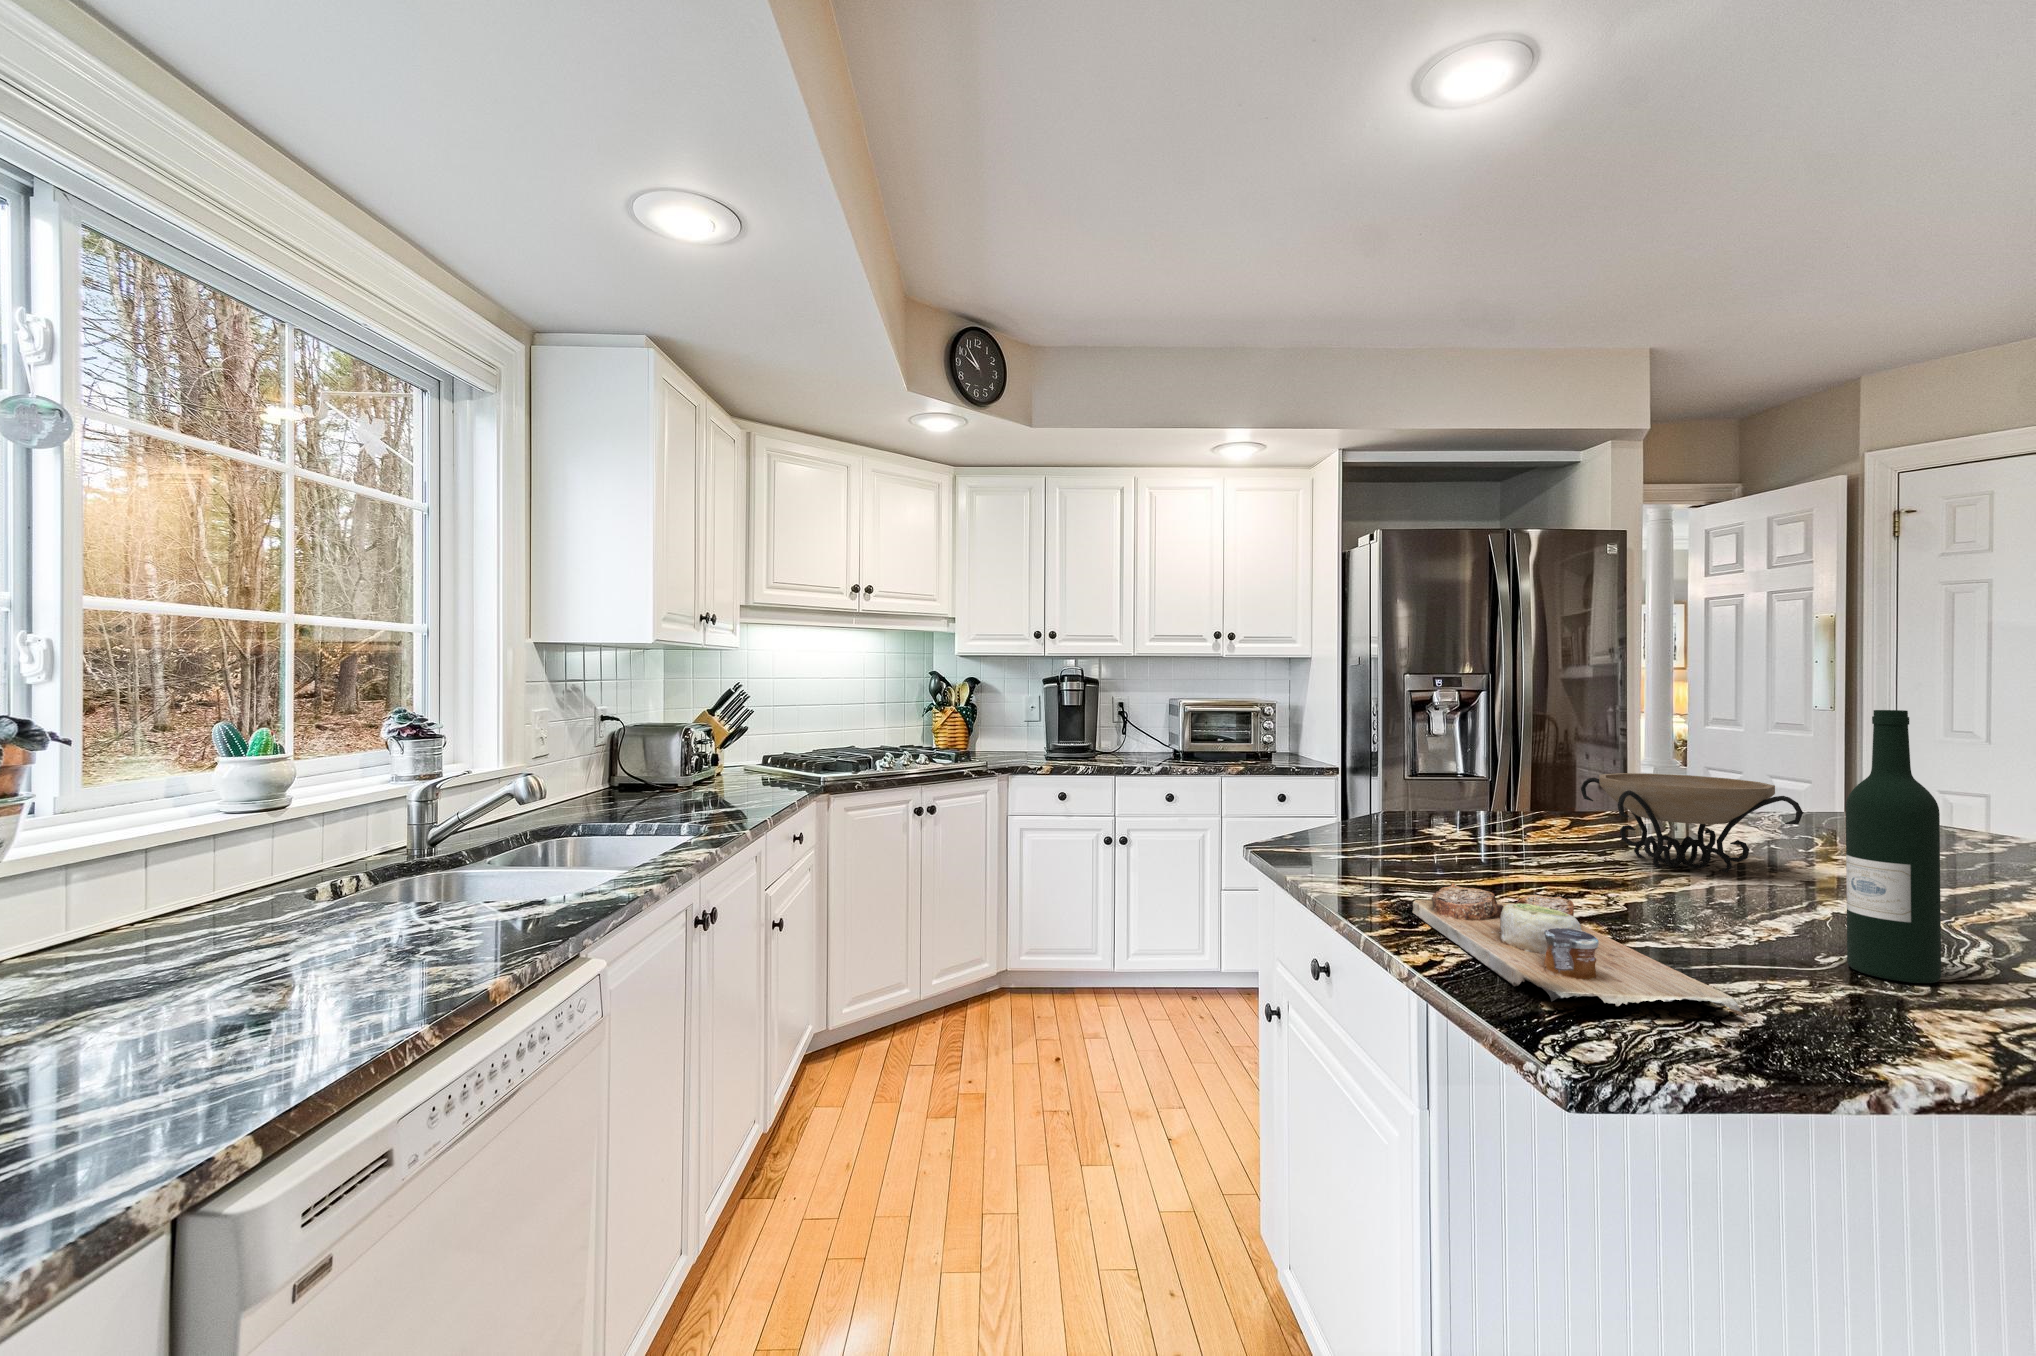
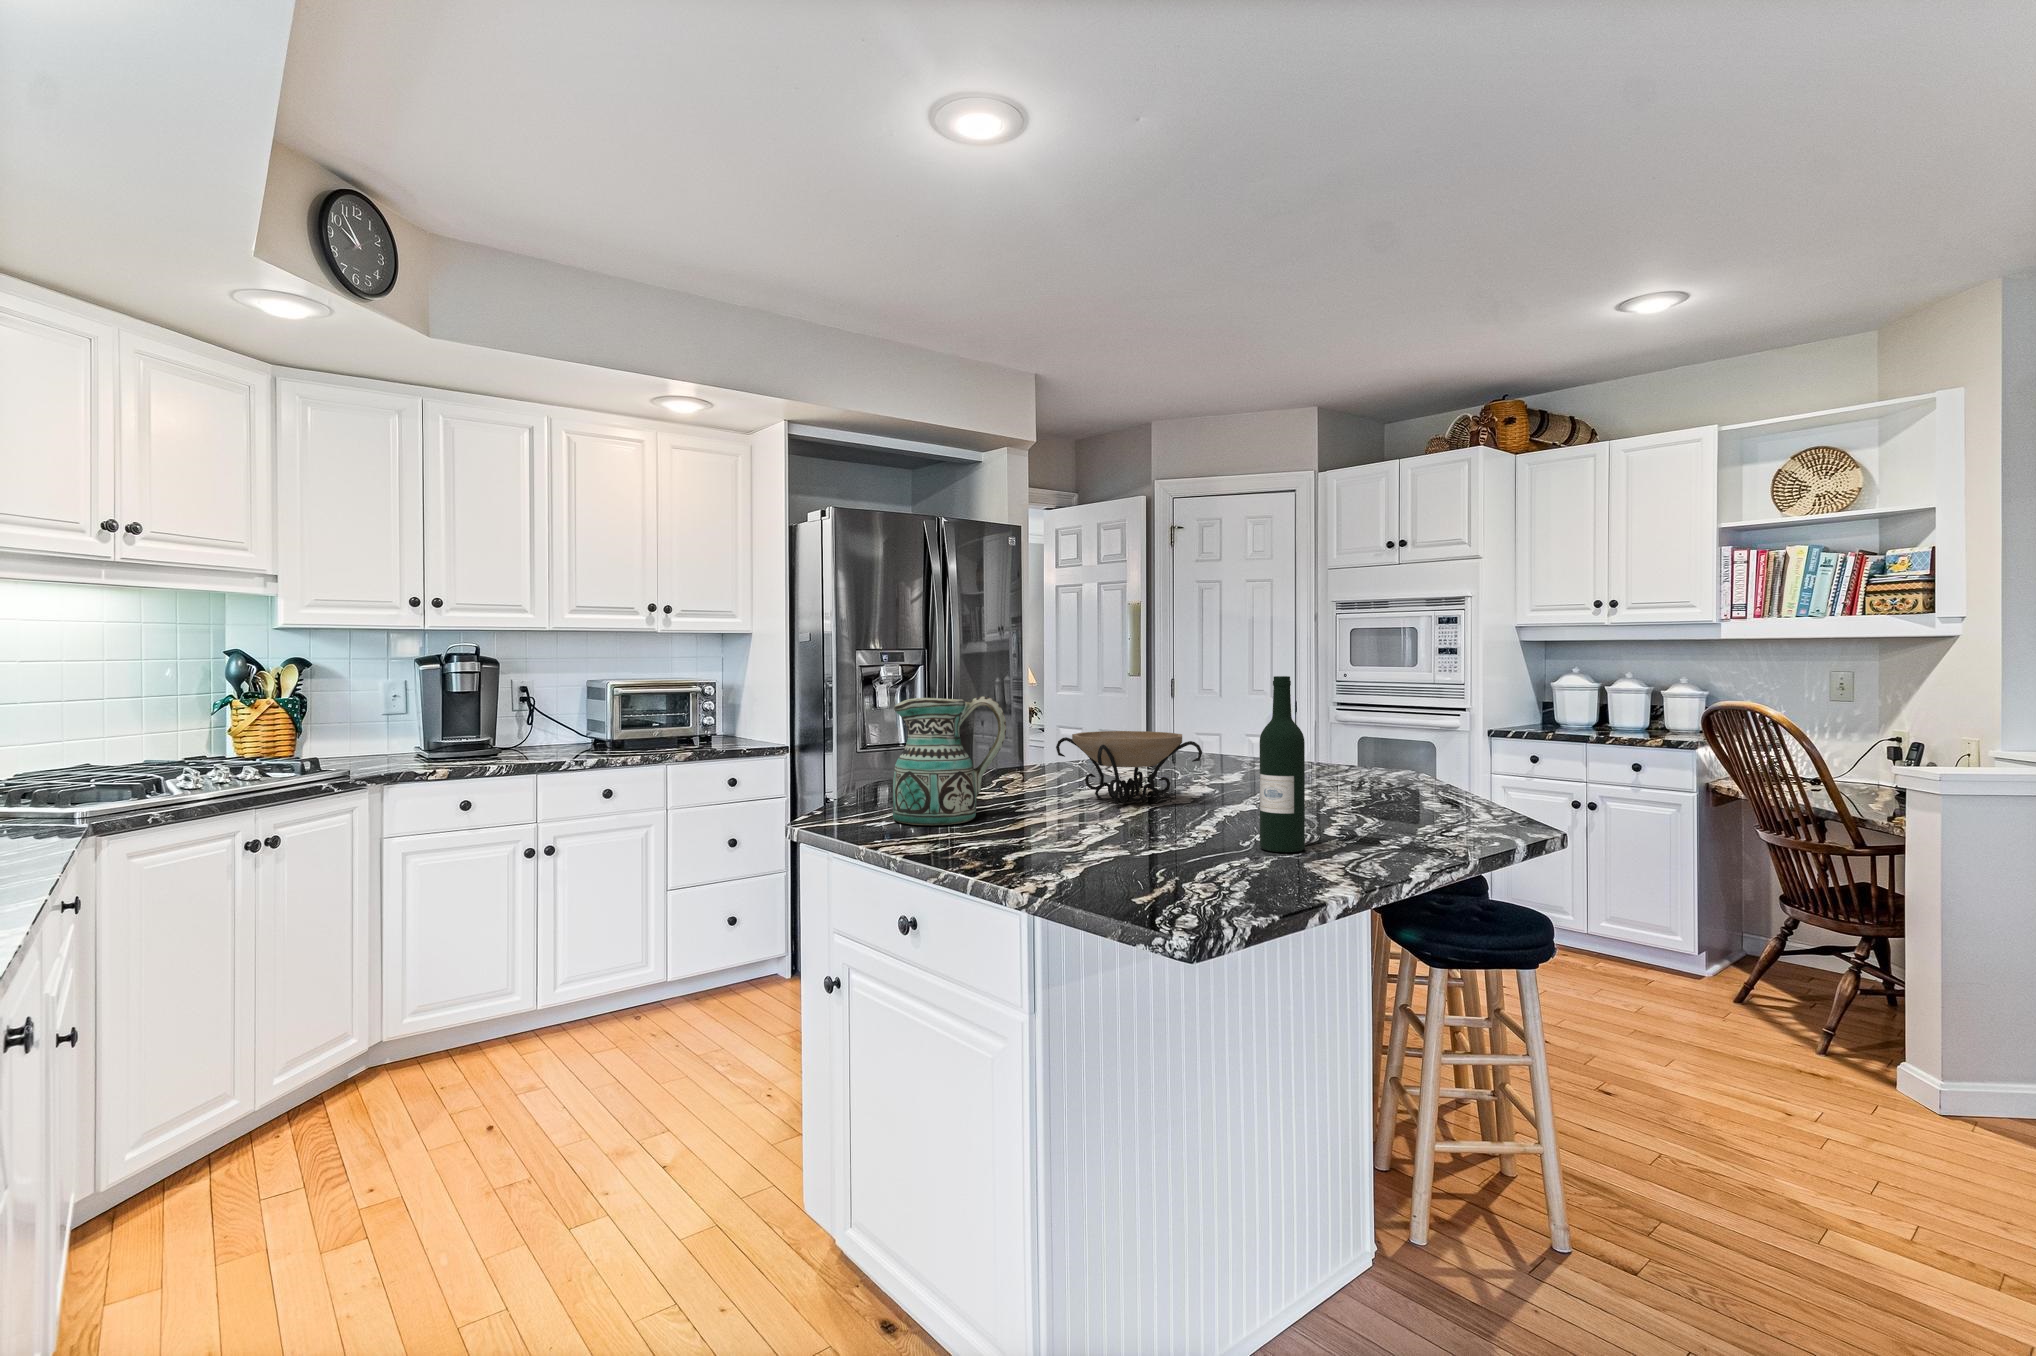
ceramic pitcher: none [1348,723,1486,865] -> present [893,696,1006,825]
cutting board: present [1412,883,1745,1017] -> none [995,828,1243,897]

